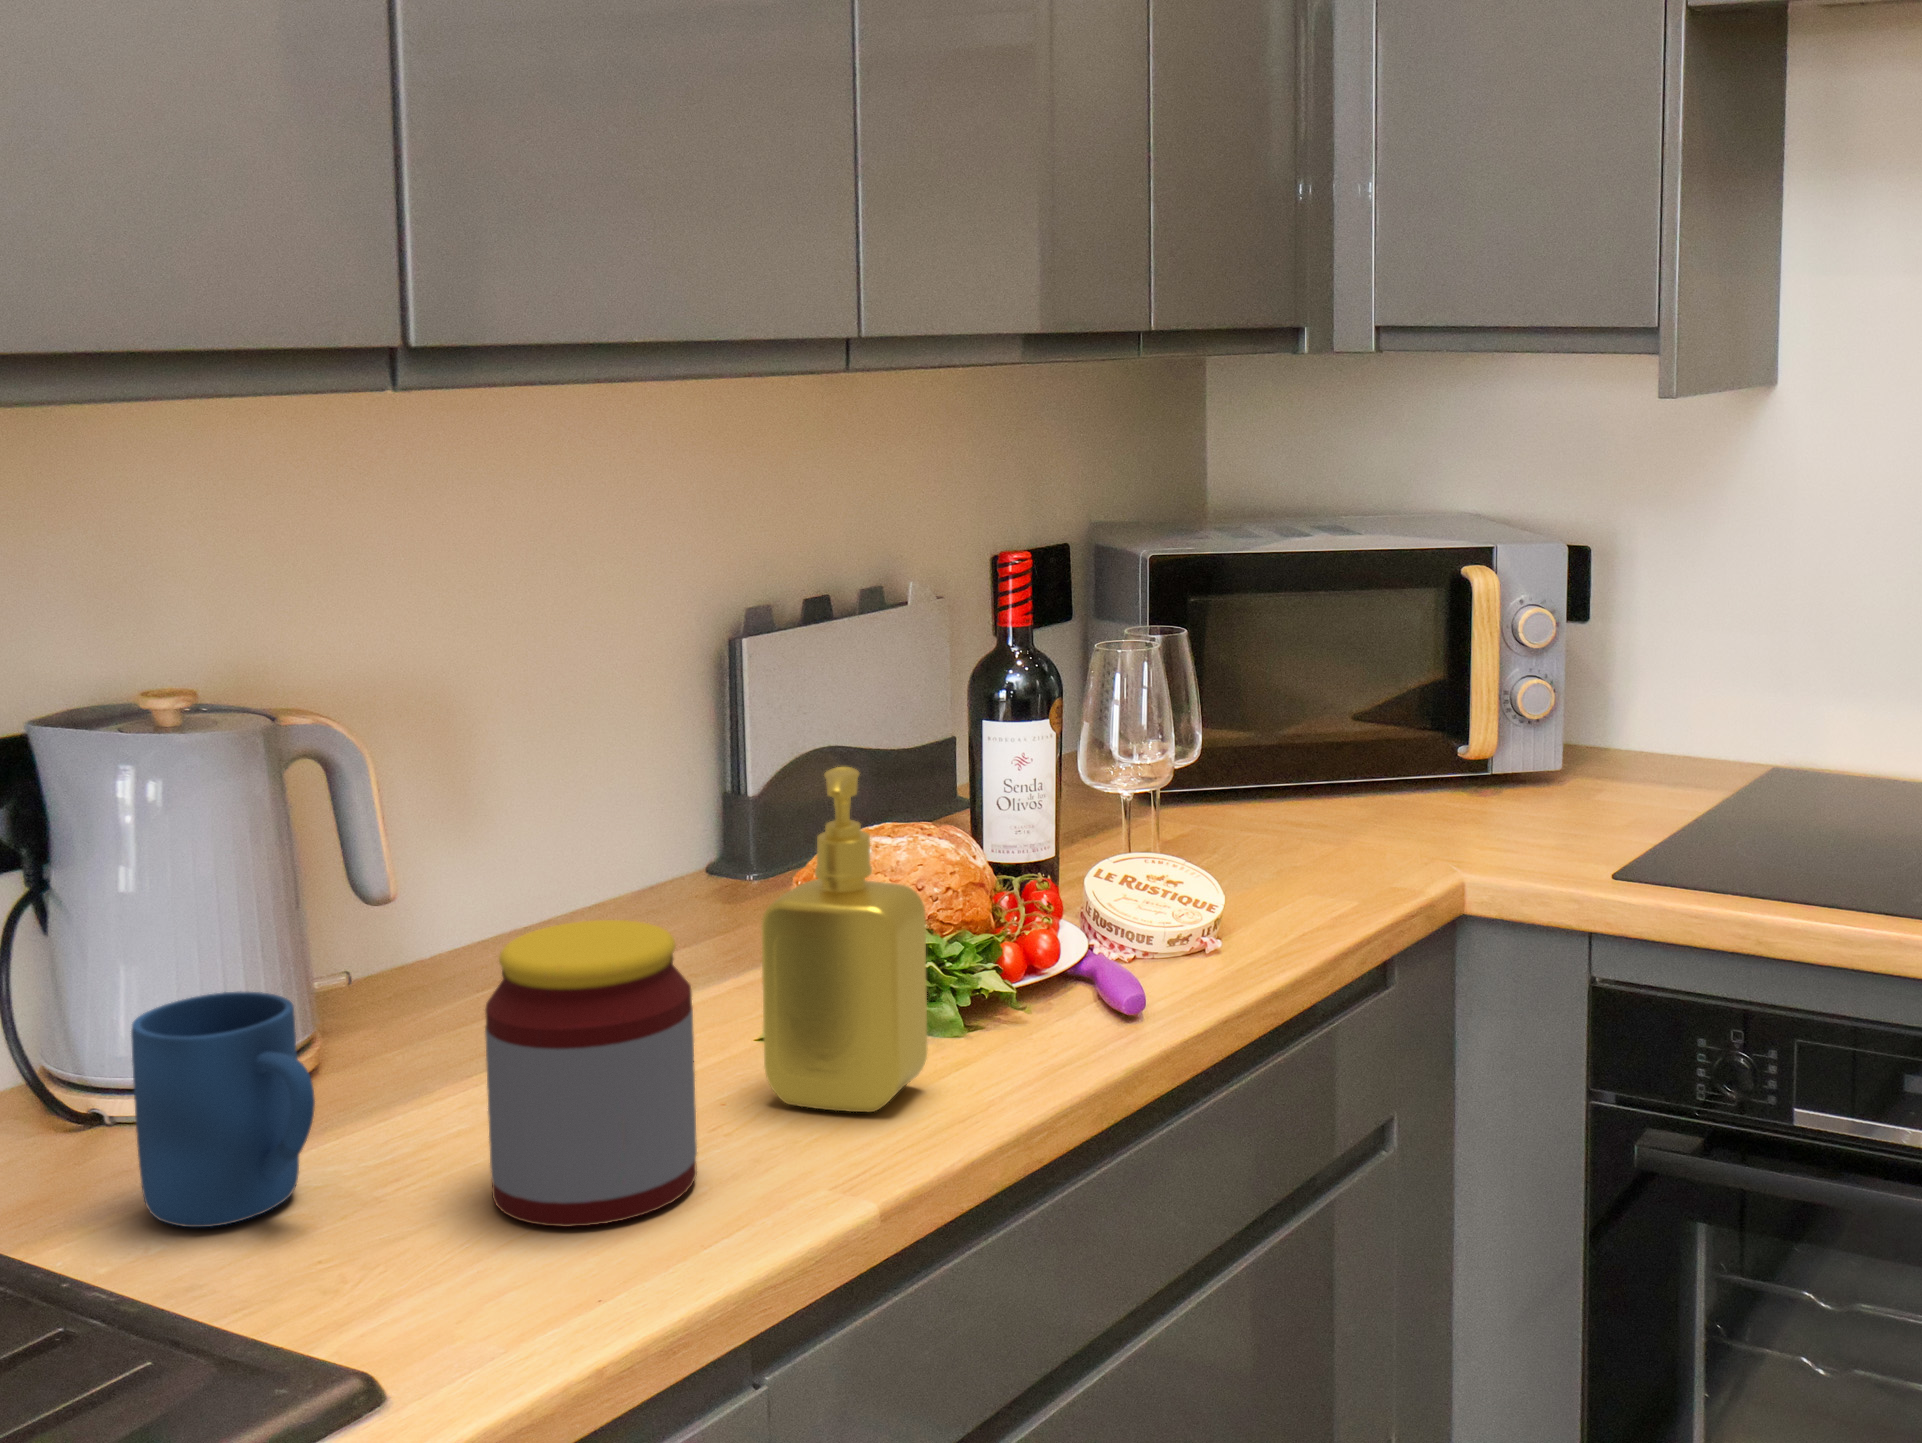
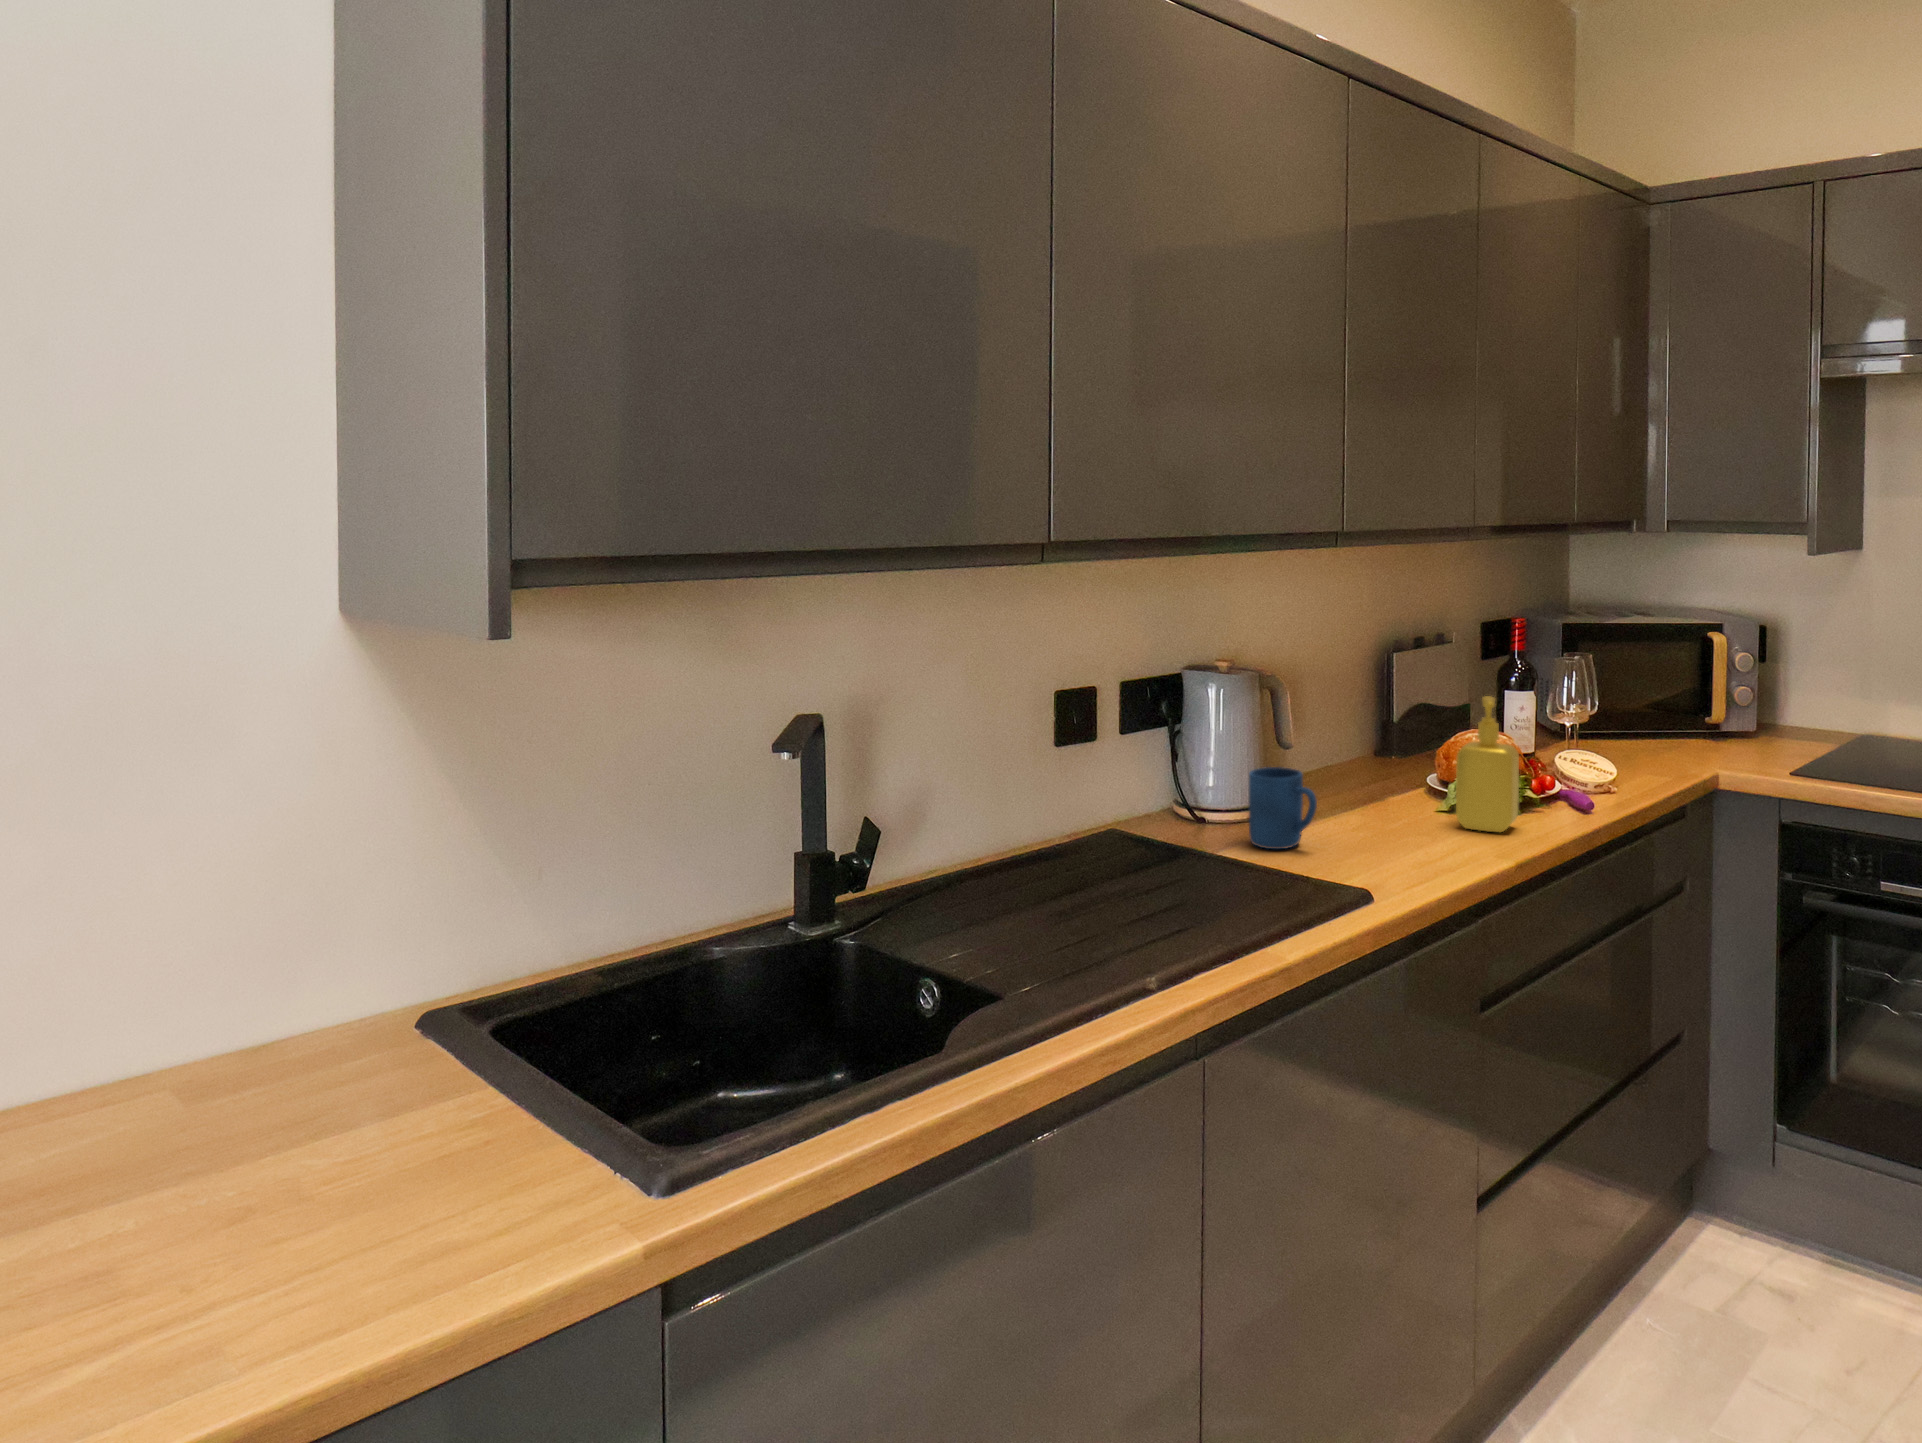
jar: present [485,920,697,1227] -> none [1372,748,1447,857]

